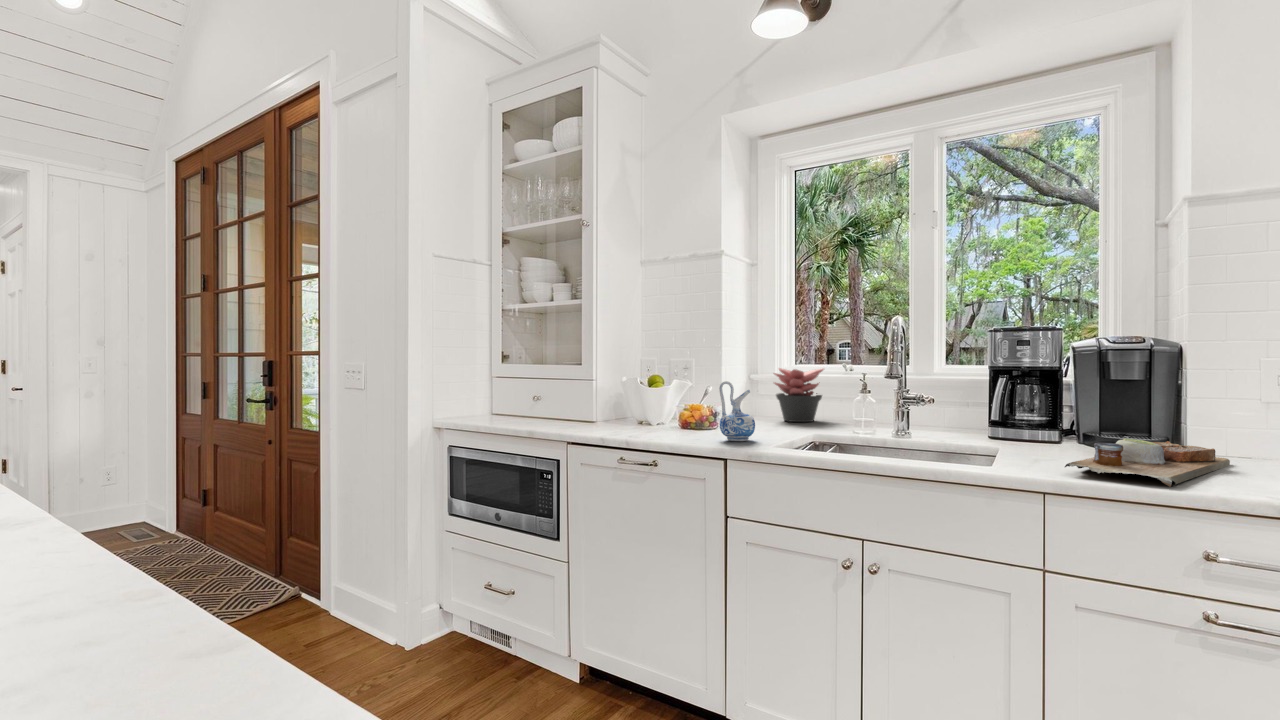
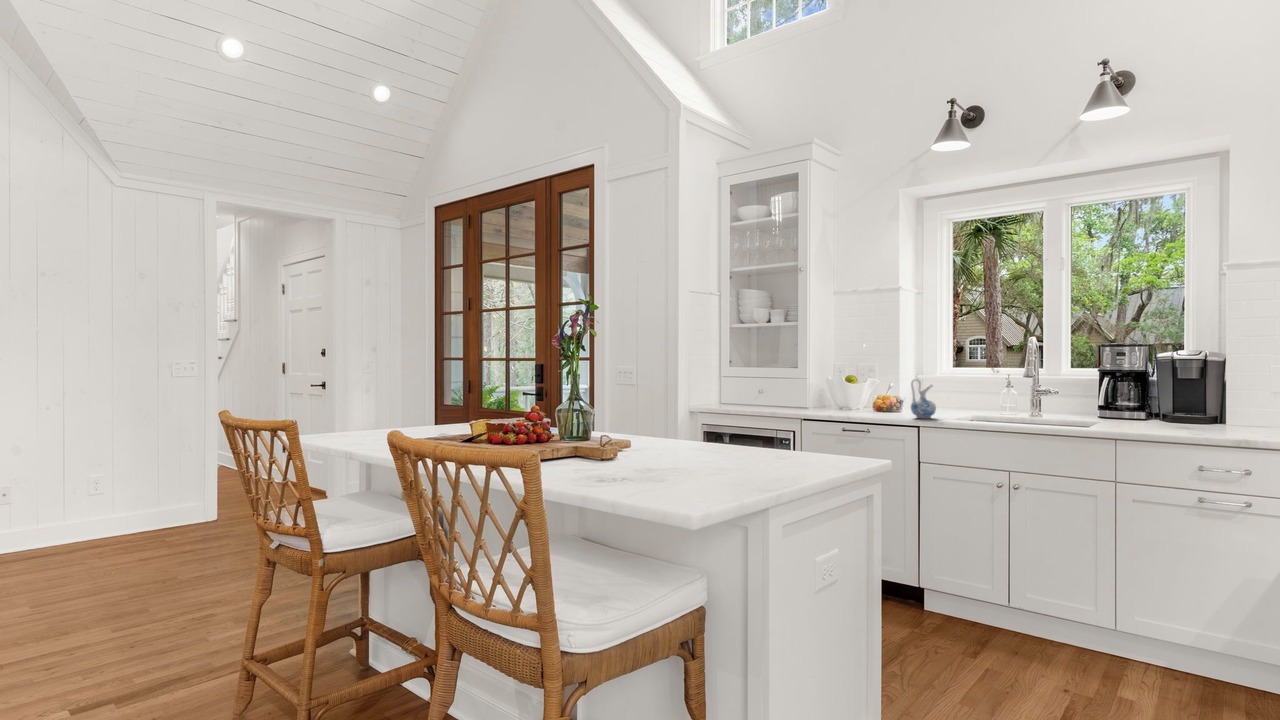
succulent plant: present [774,368,824,422] -> none [936,370,974,409]
cutting board: present [1065,439,1230,487] -> none [1144,413,1249,437]

